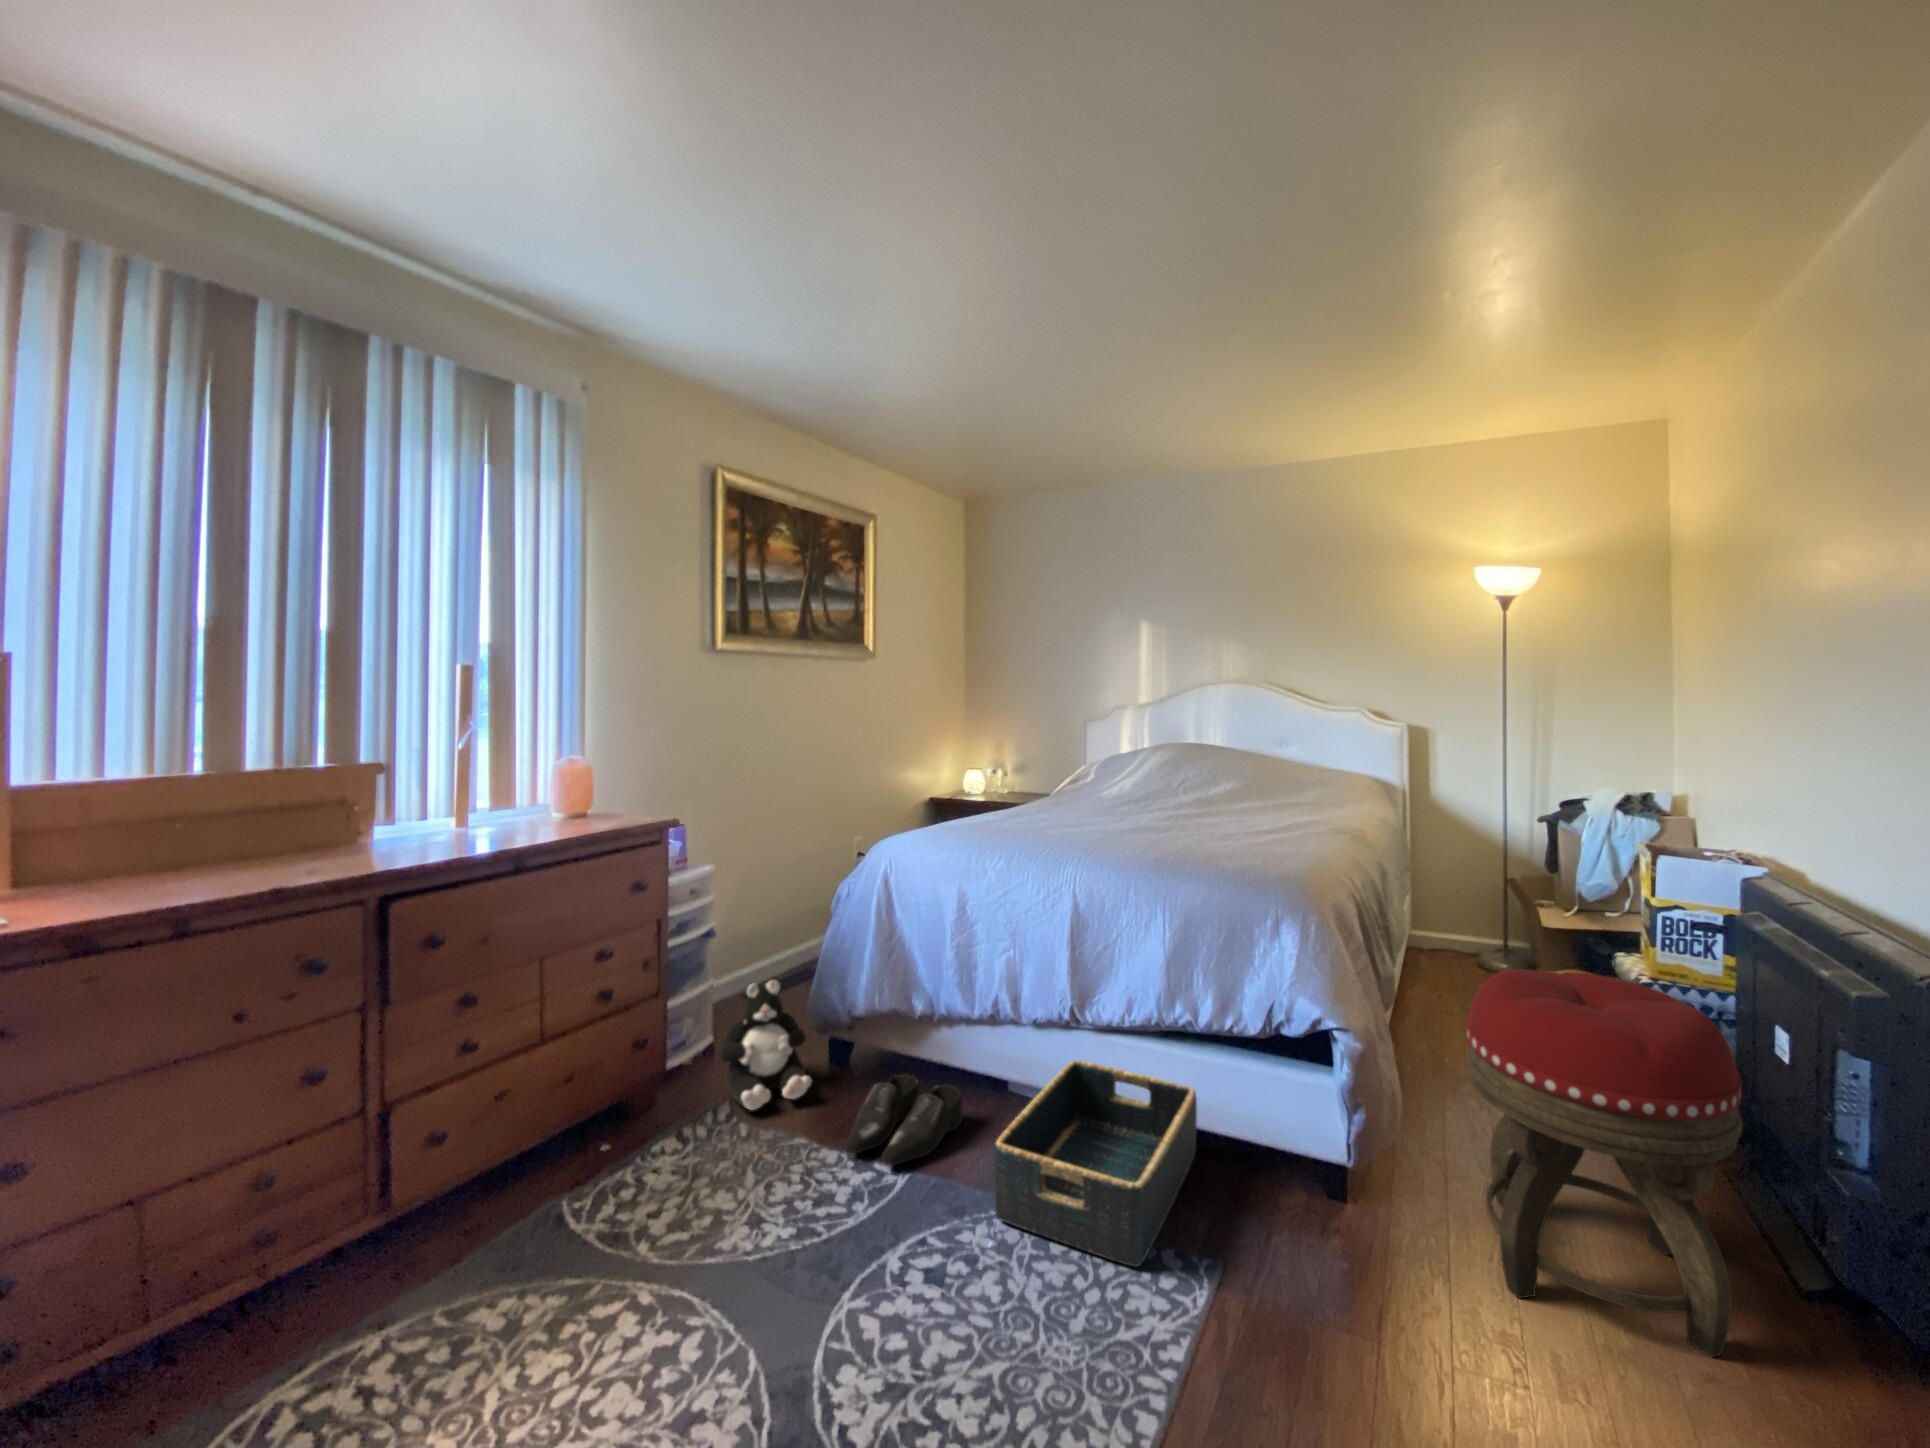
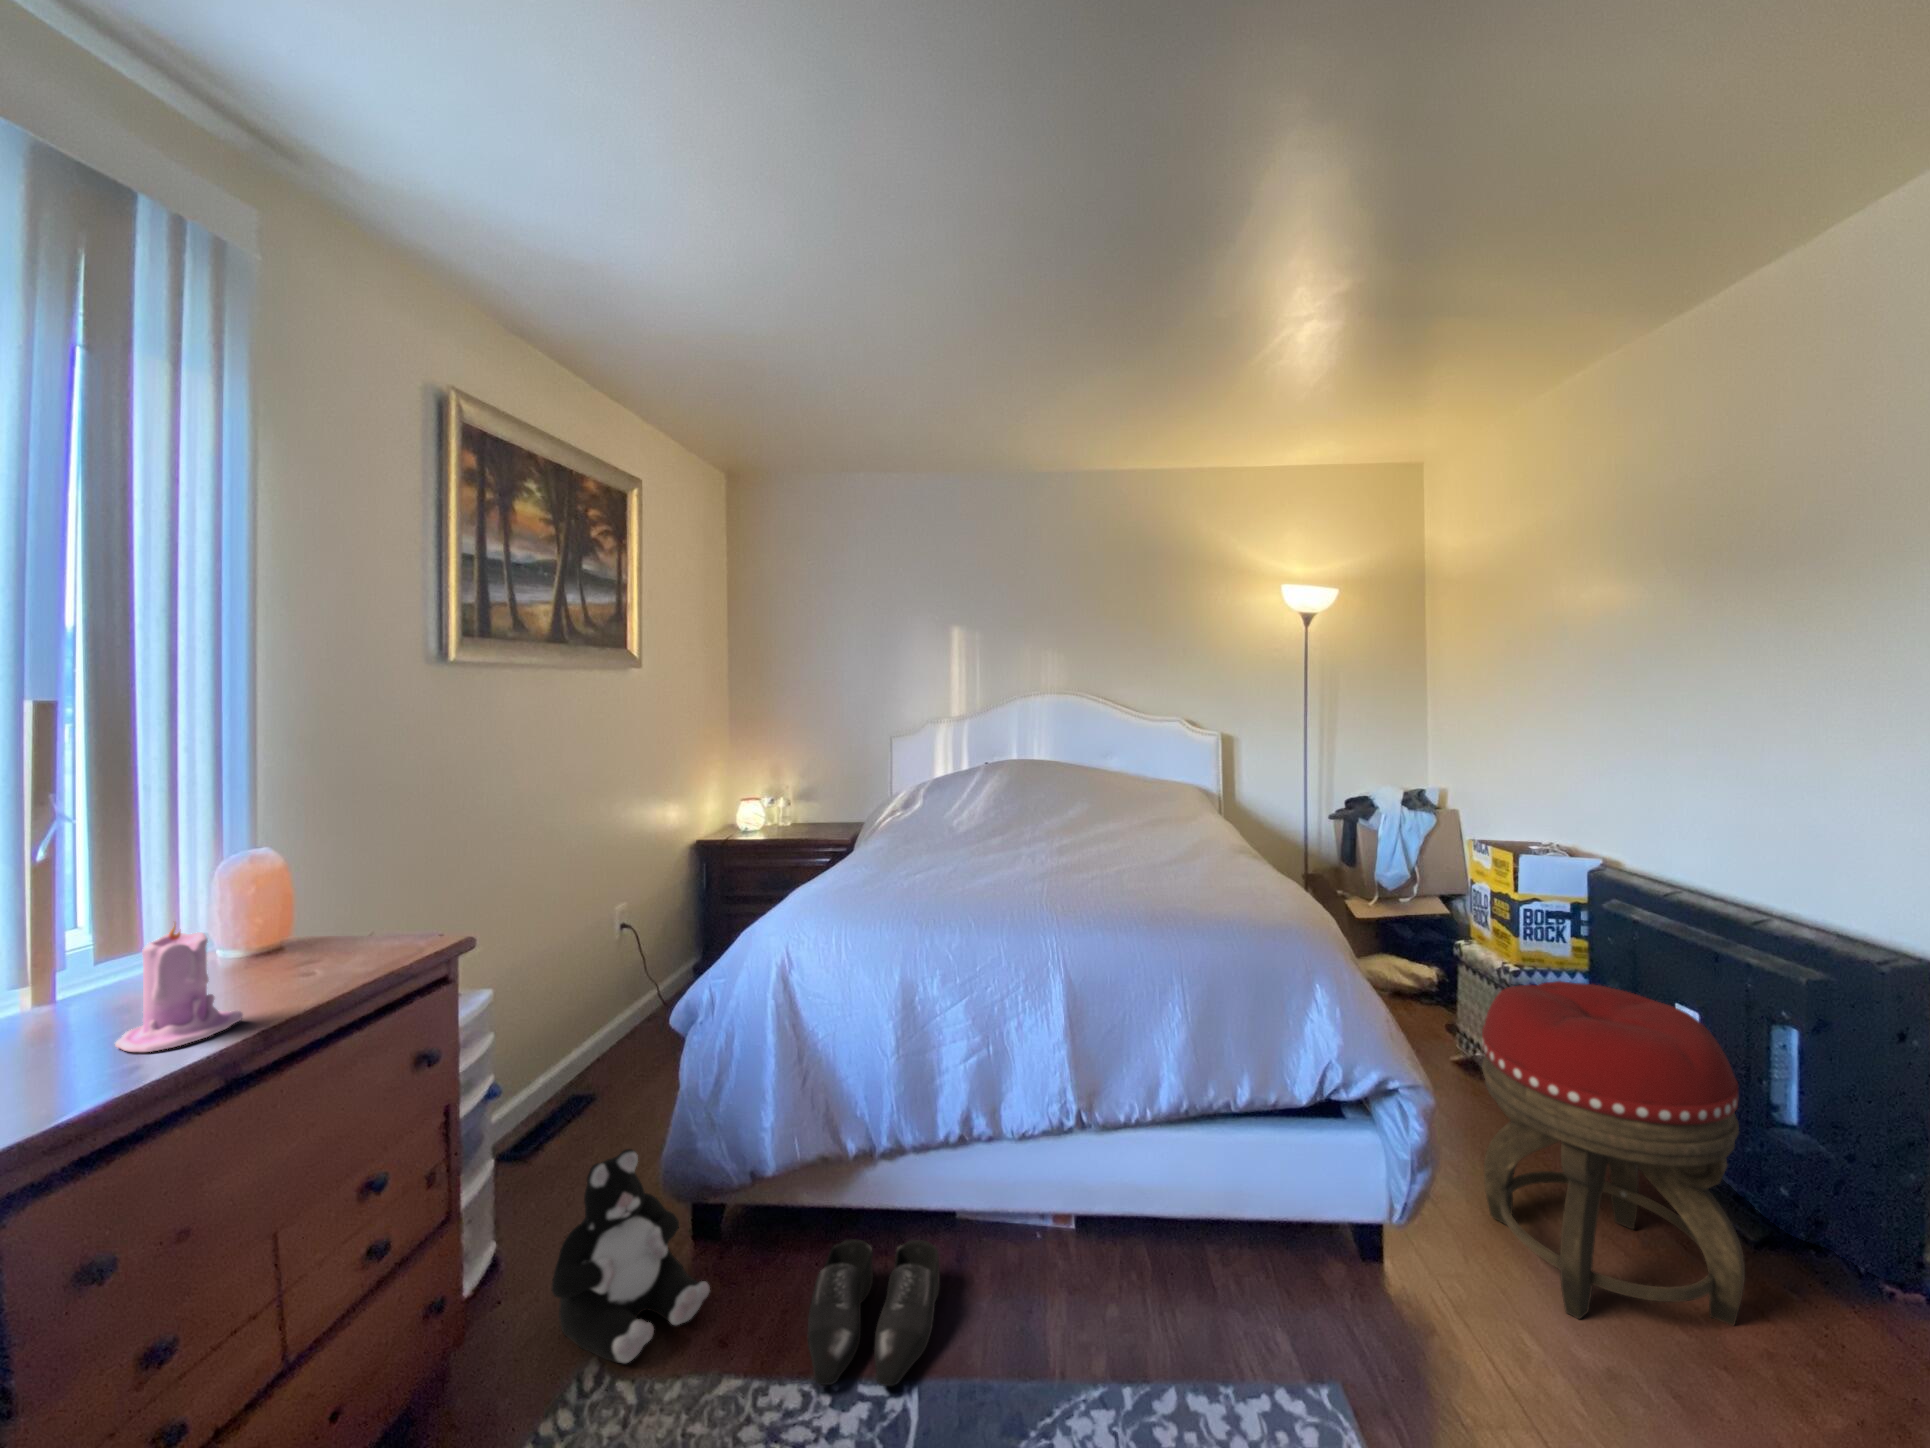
candle: none [485,780,541,845] -> present [115,924,243,1052]
basket: present [994,1060,1197,1266] -> none [1063,1167,1269,1427]

